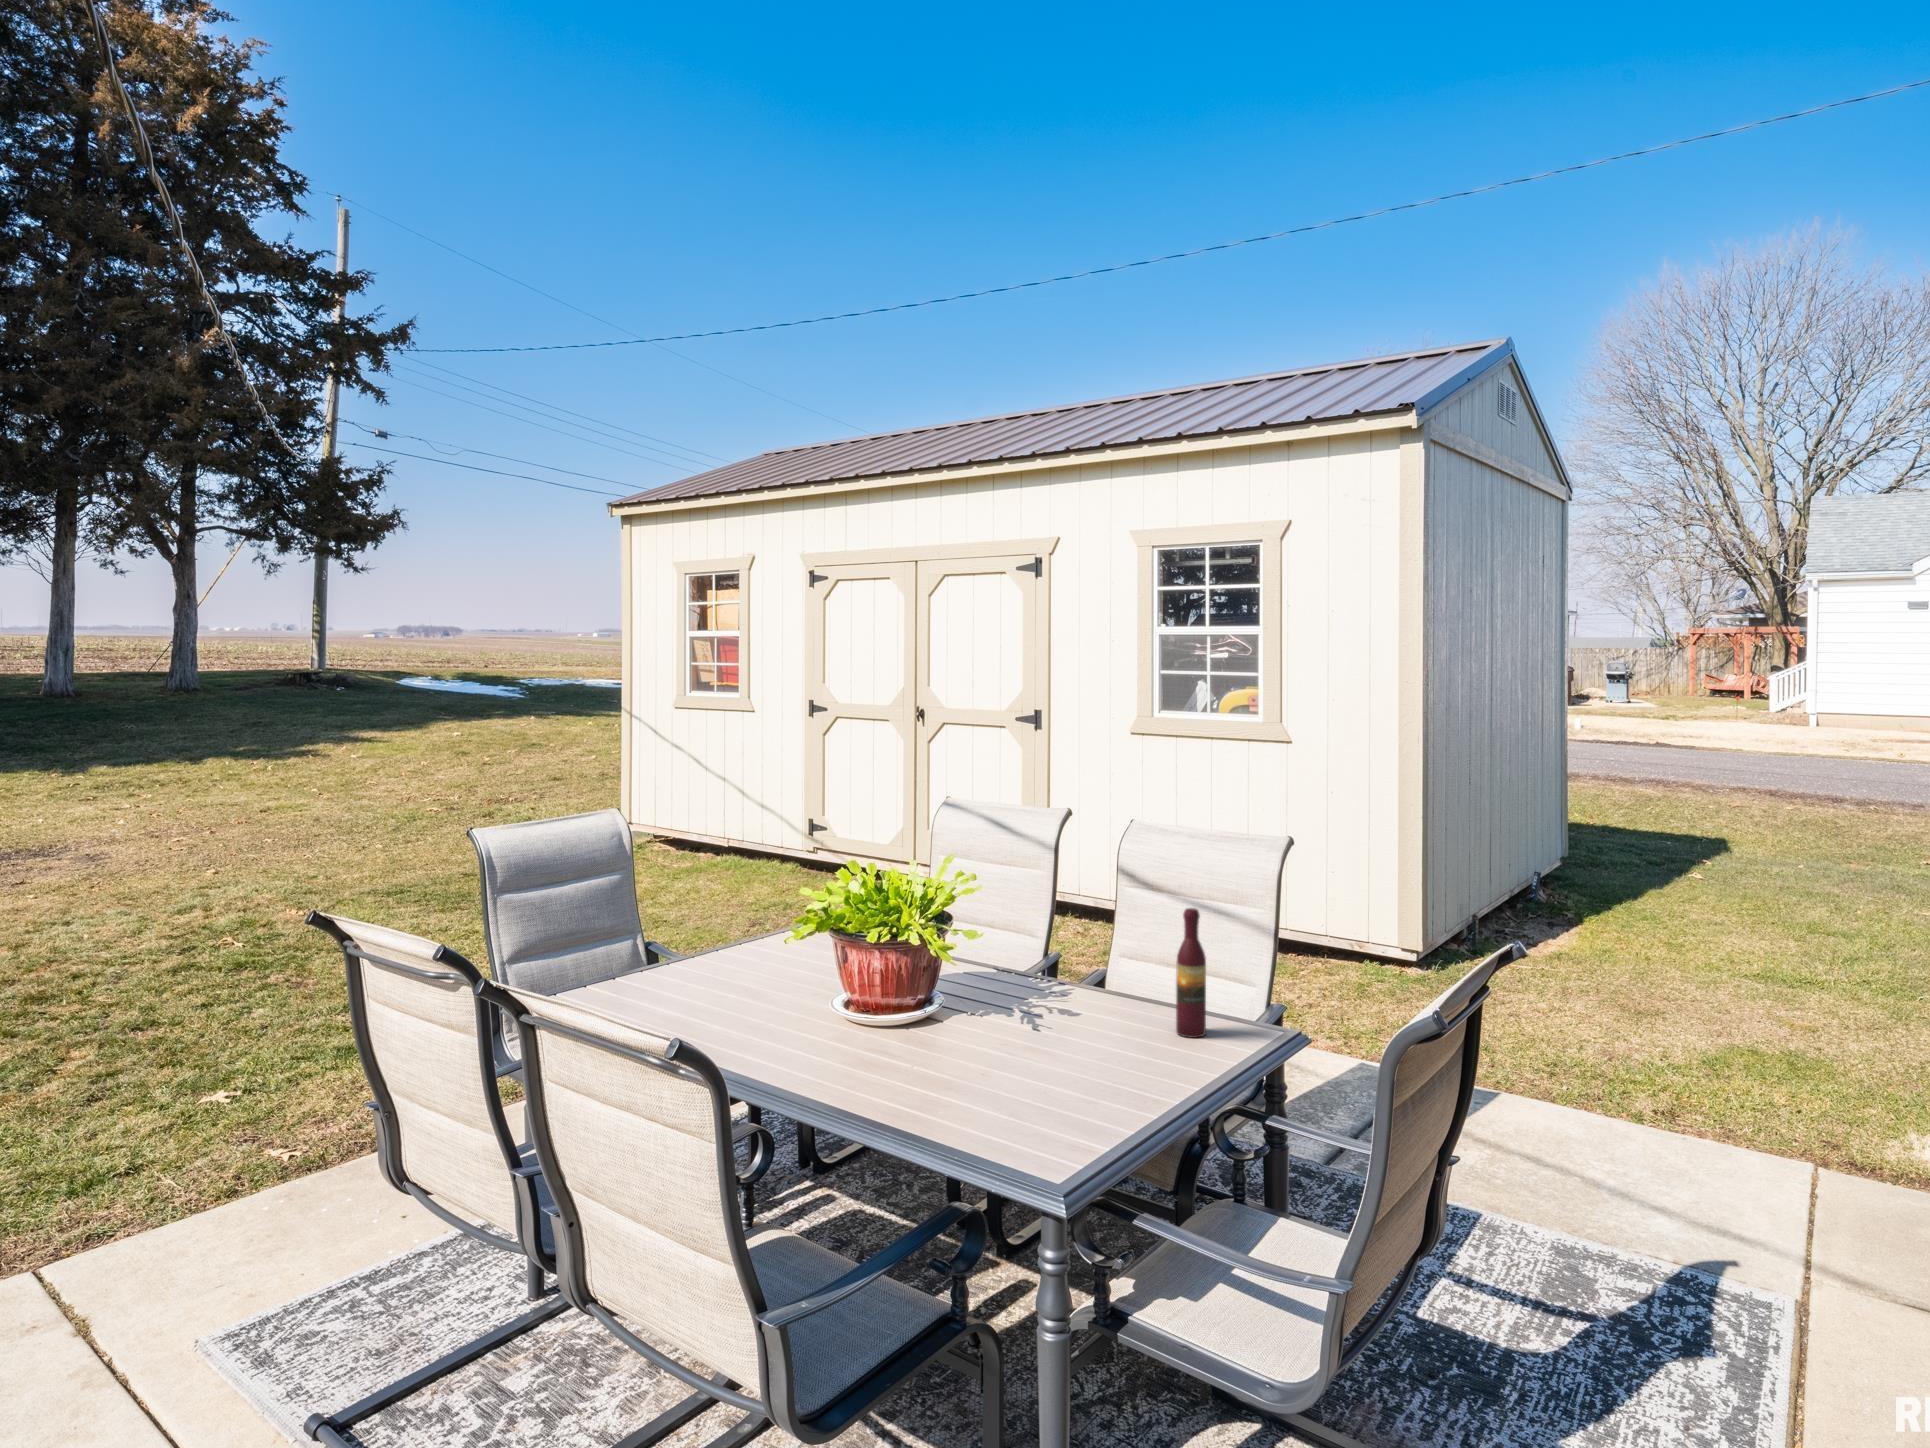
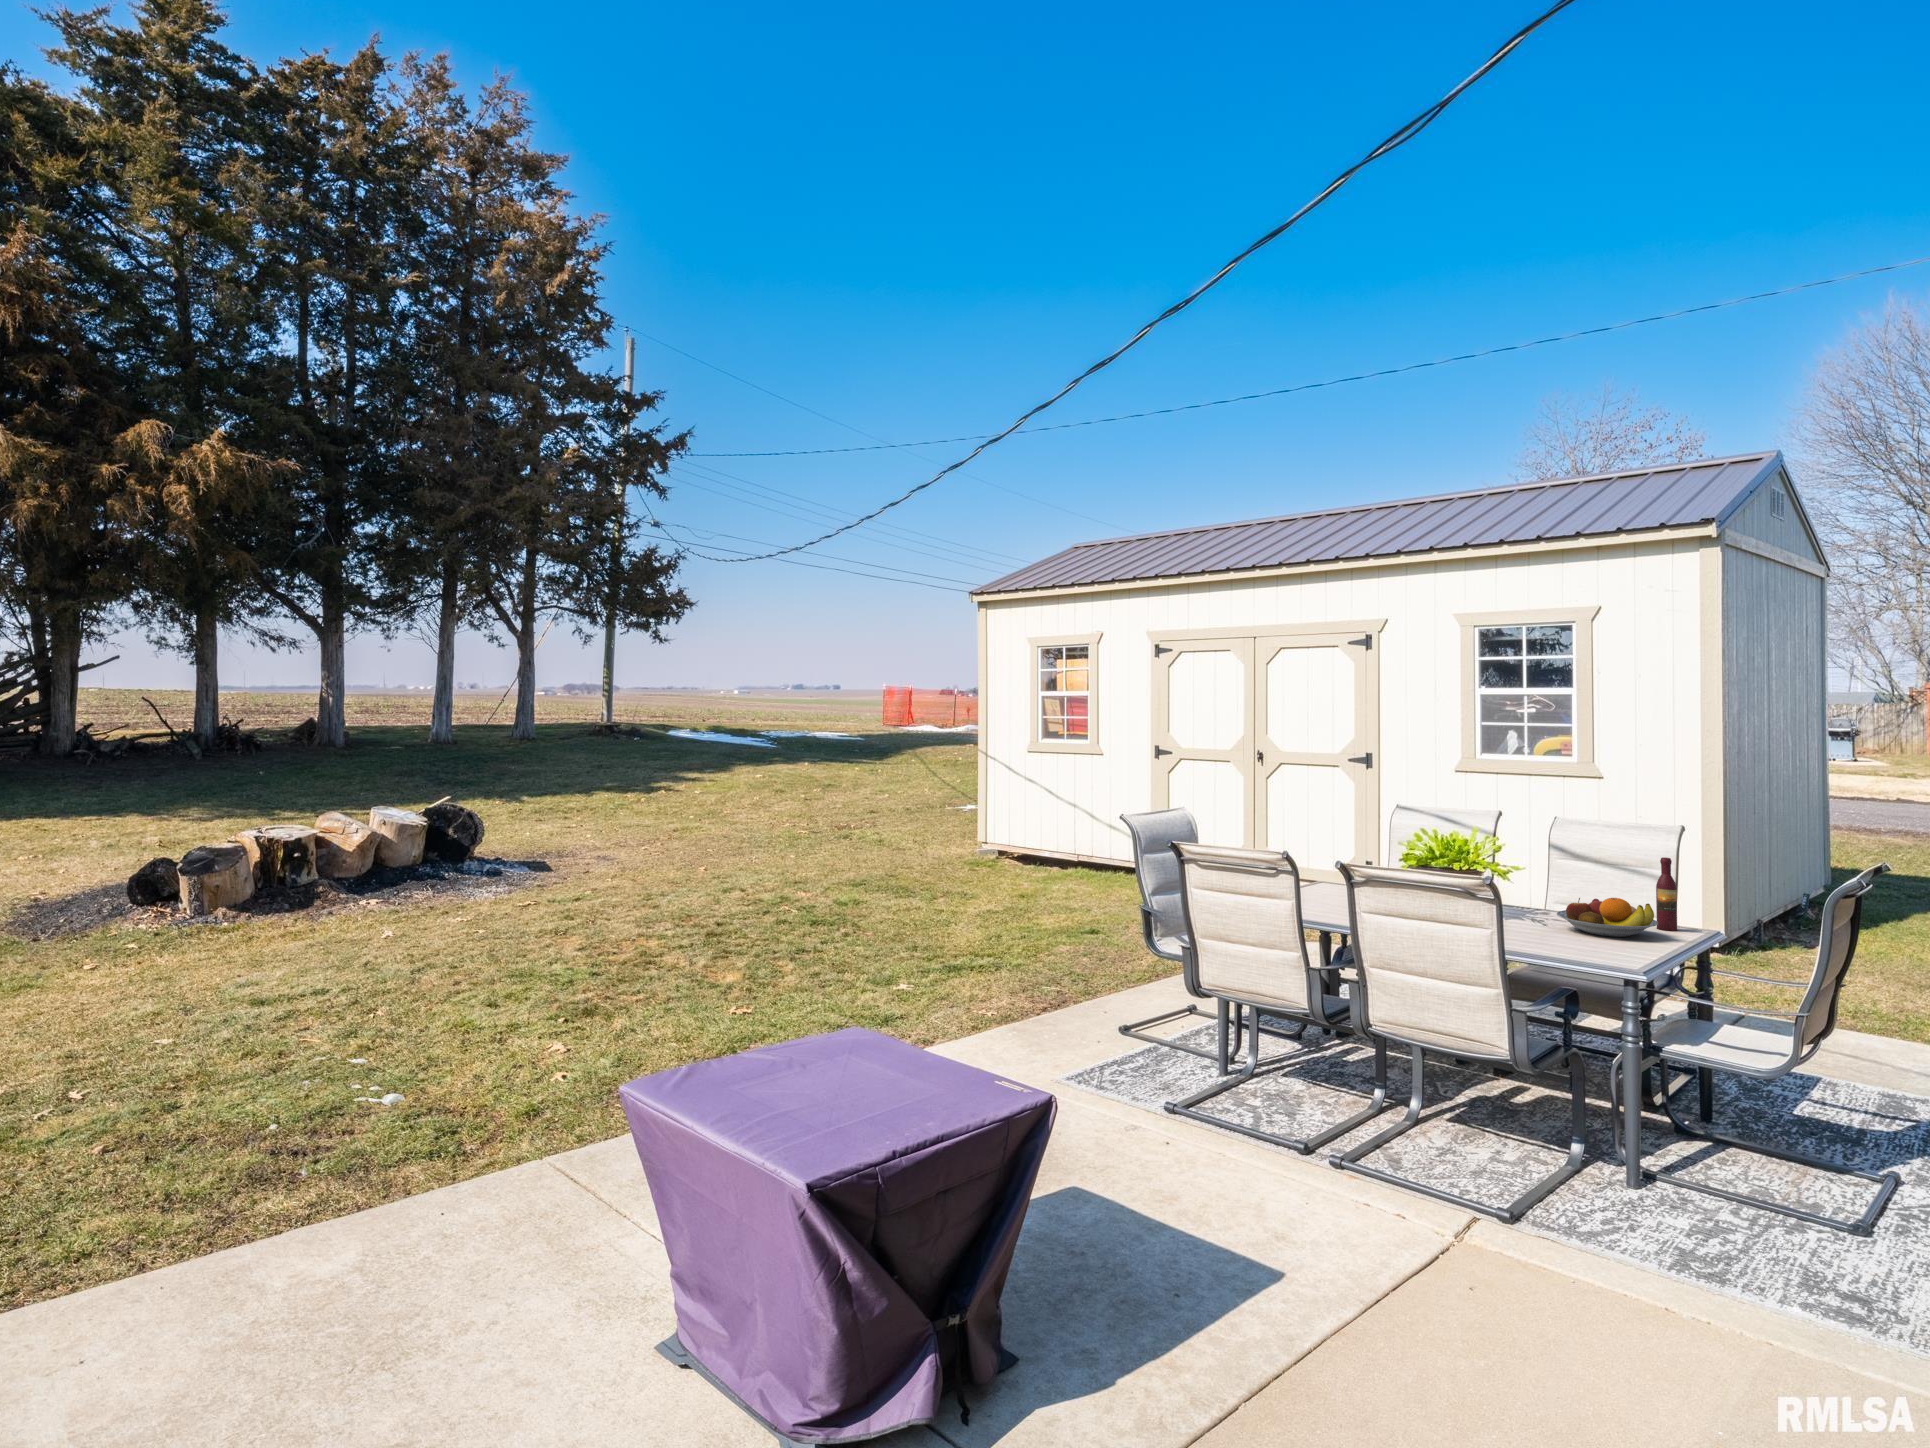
fruit bowl: none [994,986,1149,1070] -> present [1557,898,1658,937]

